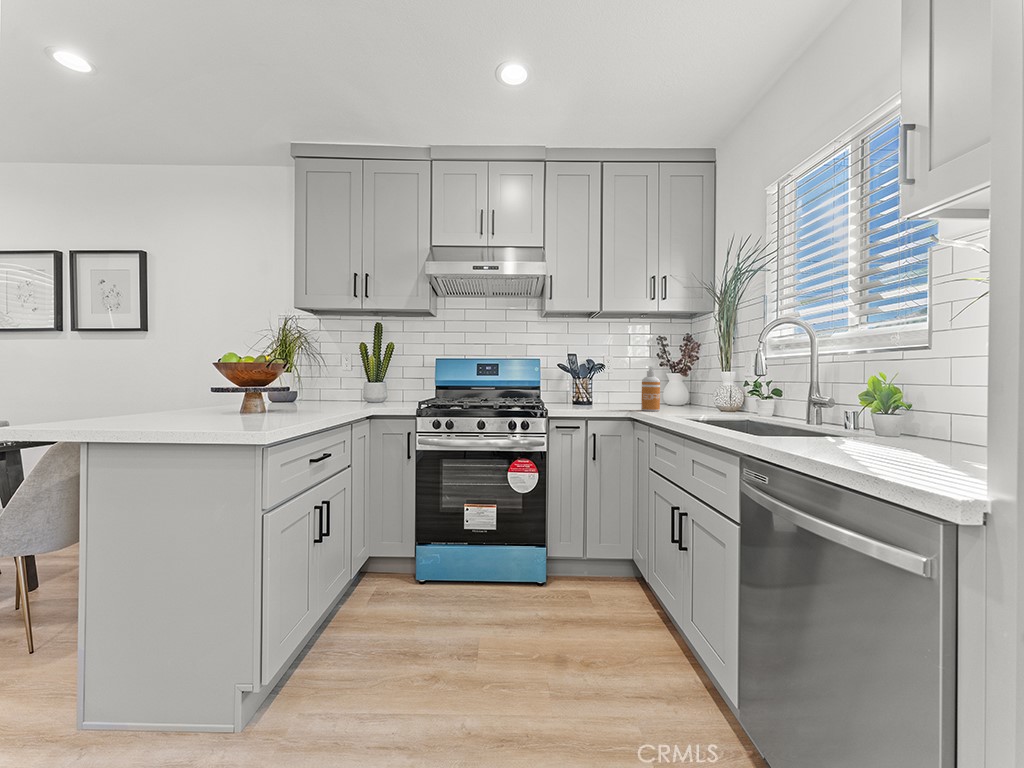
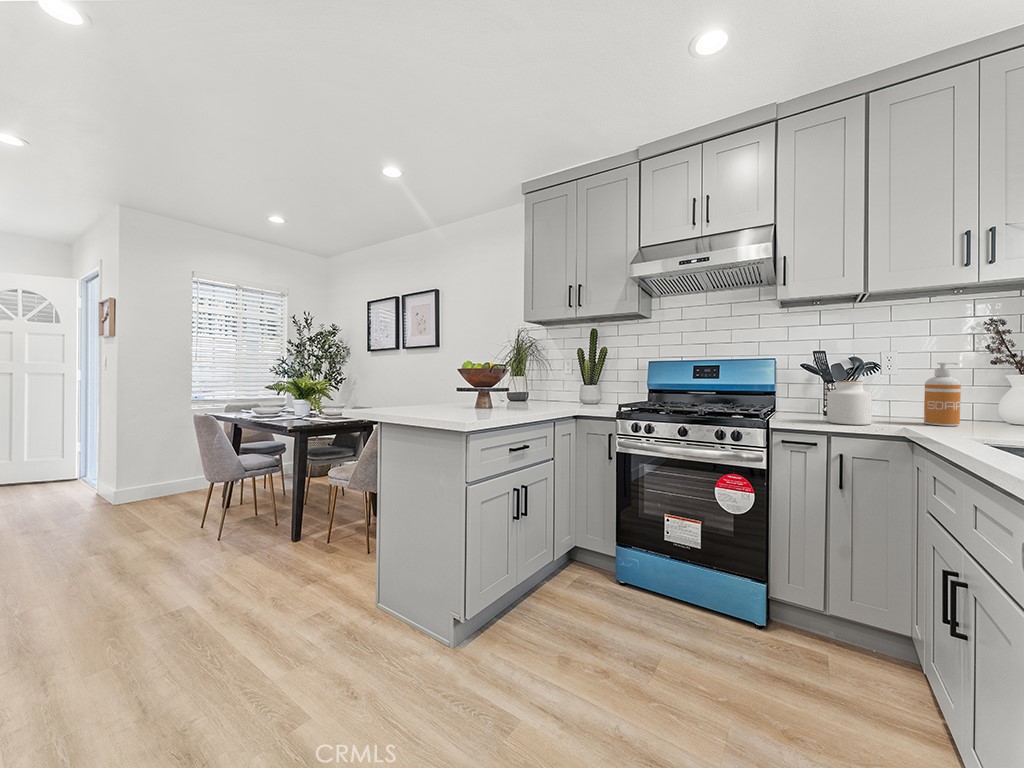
jar: none [586,379,613,412] -> present [827,381,872,425]

